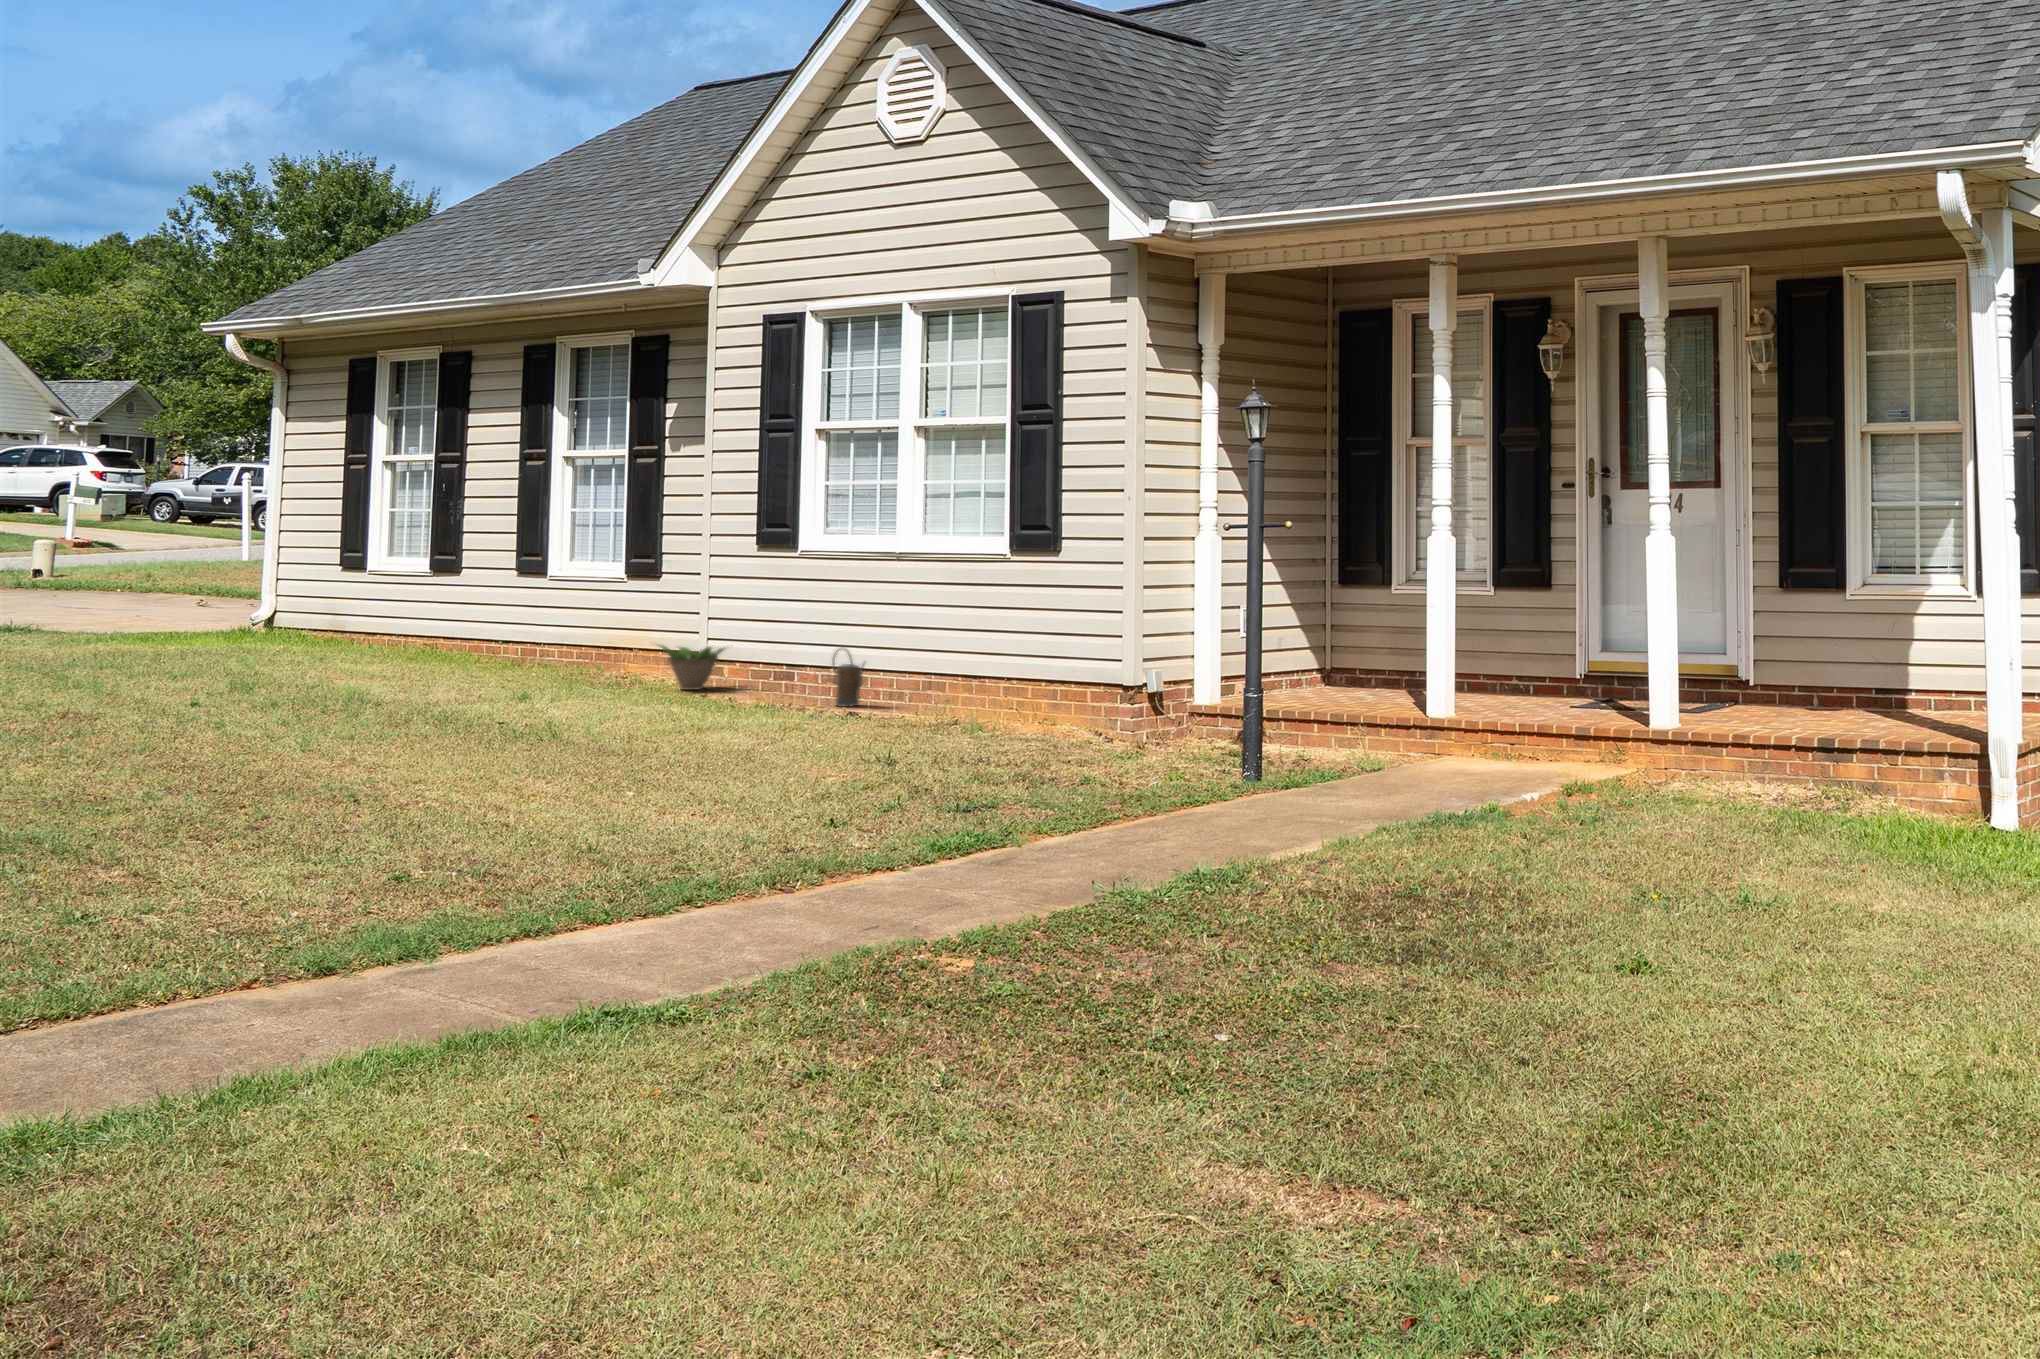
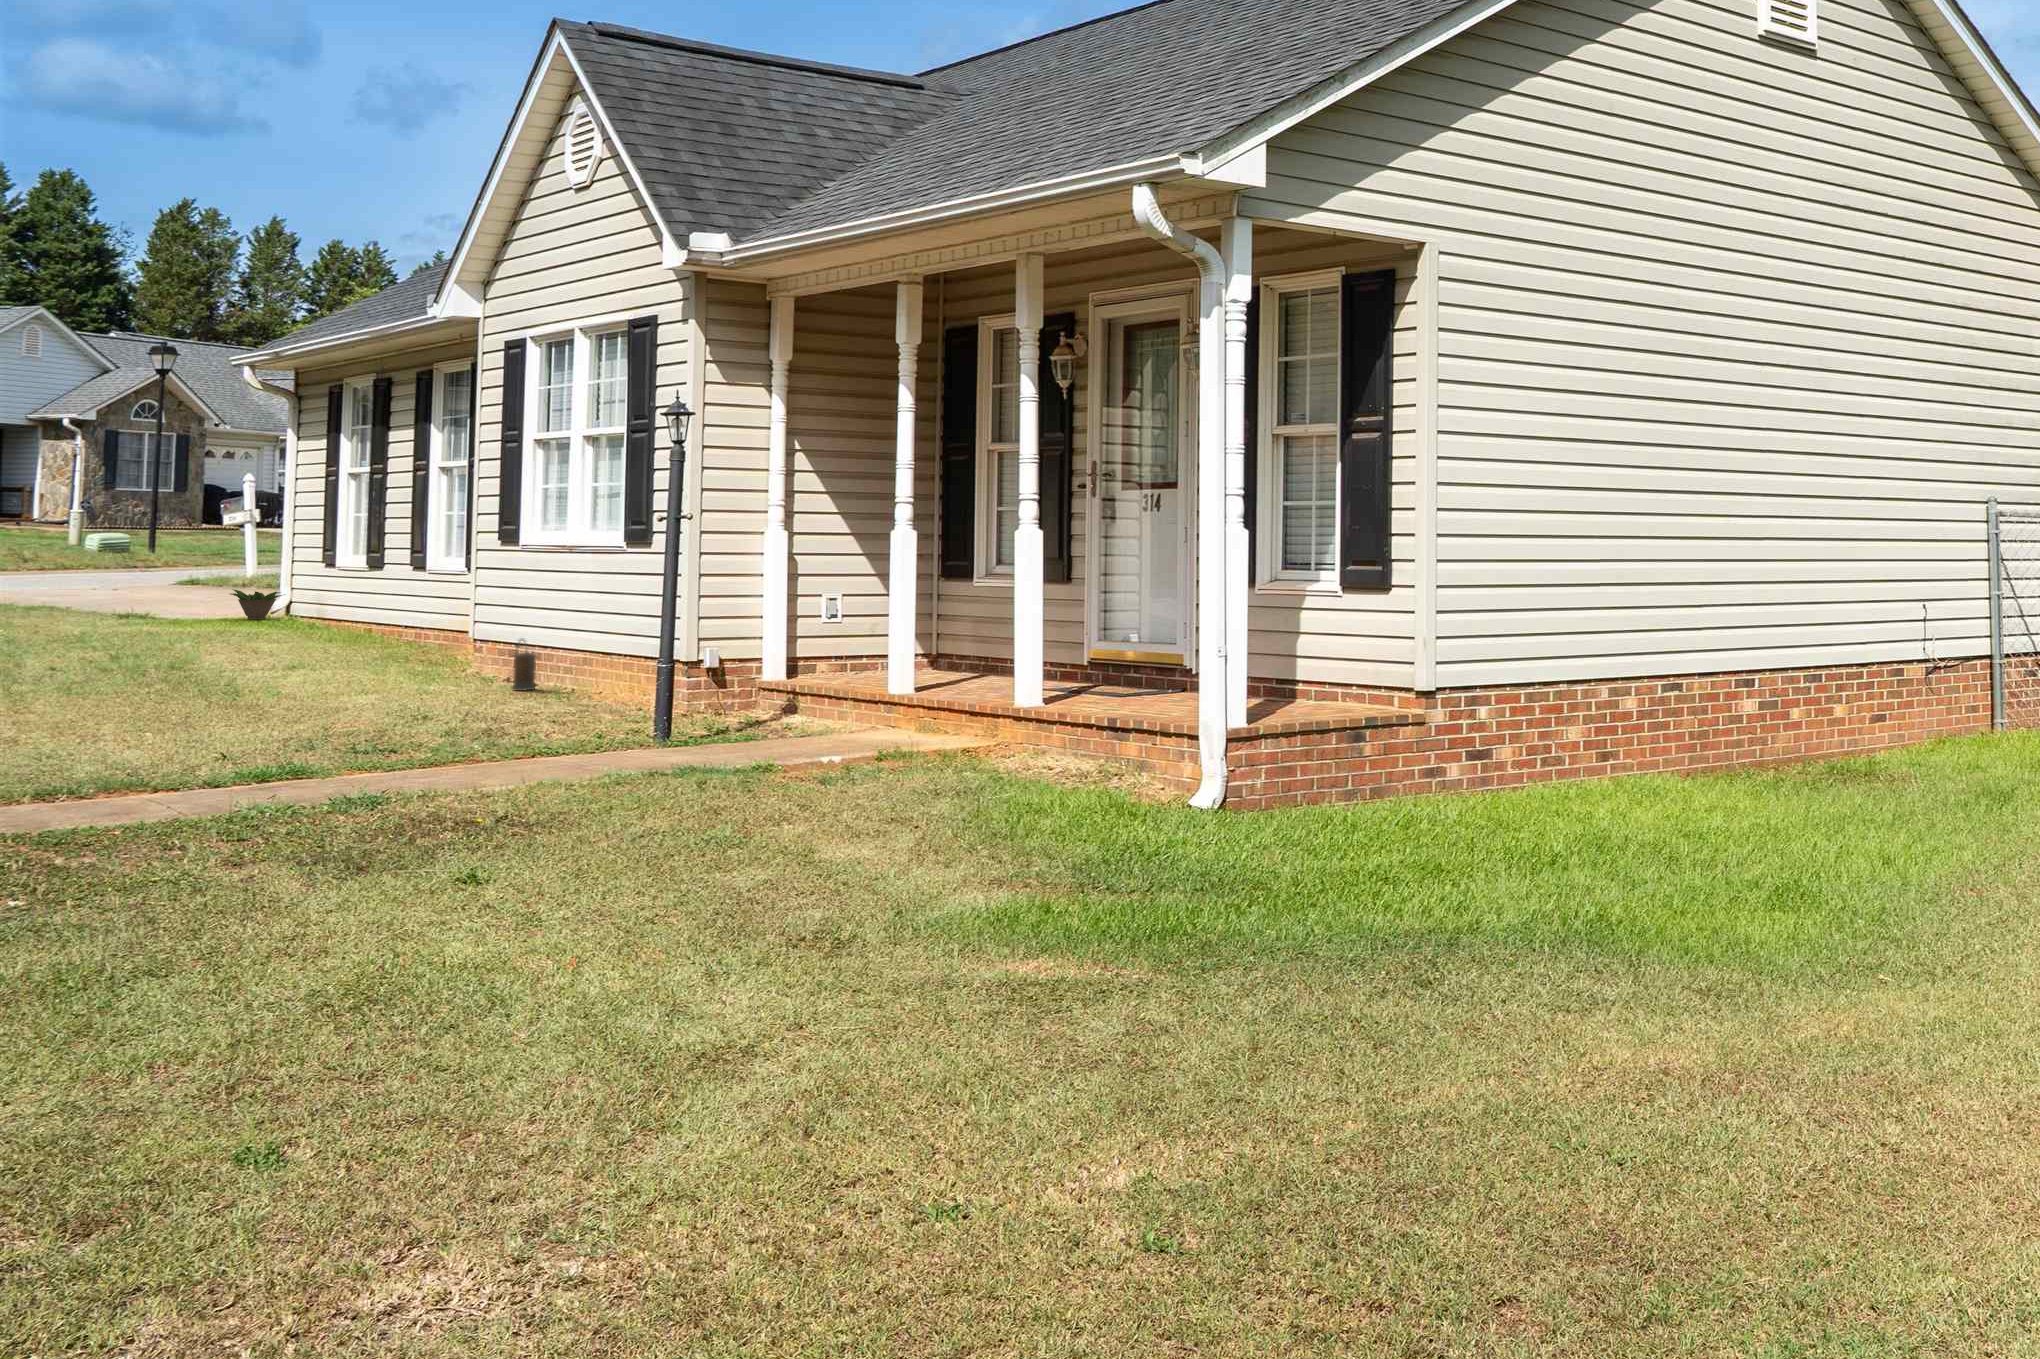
decorative plant: present [659,645,724,690] -> present [231,589,282,620]

